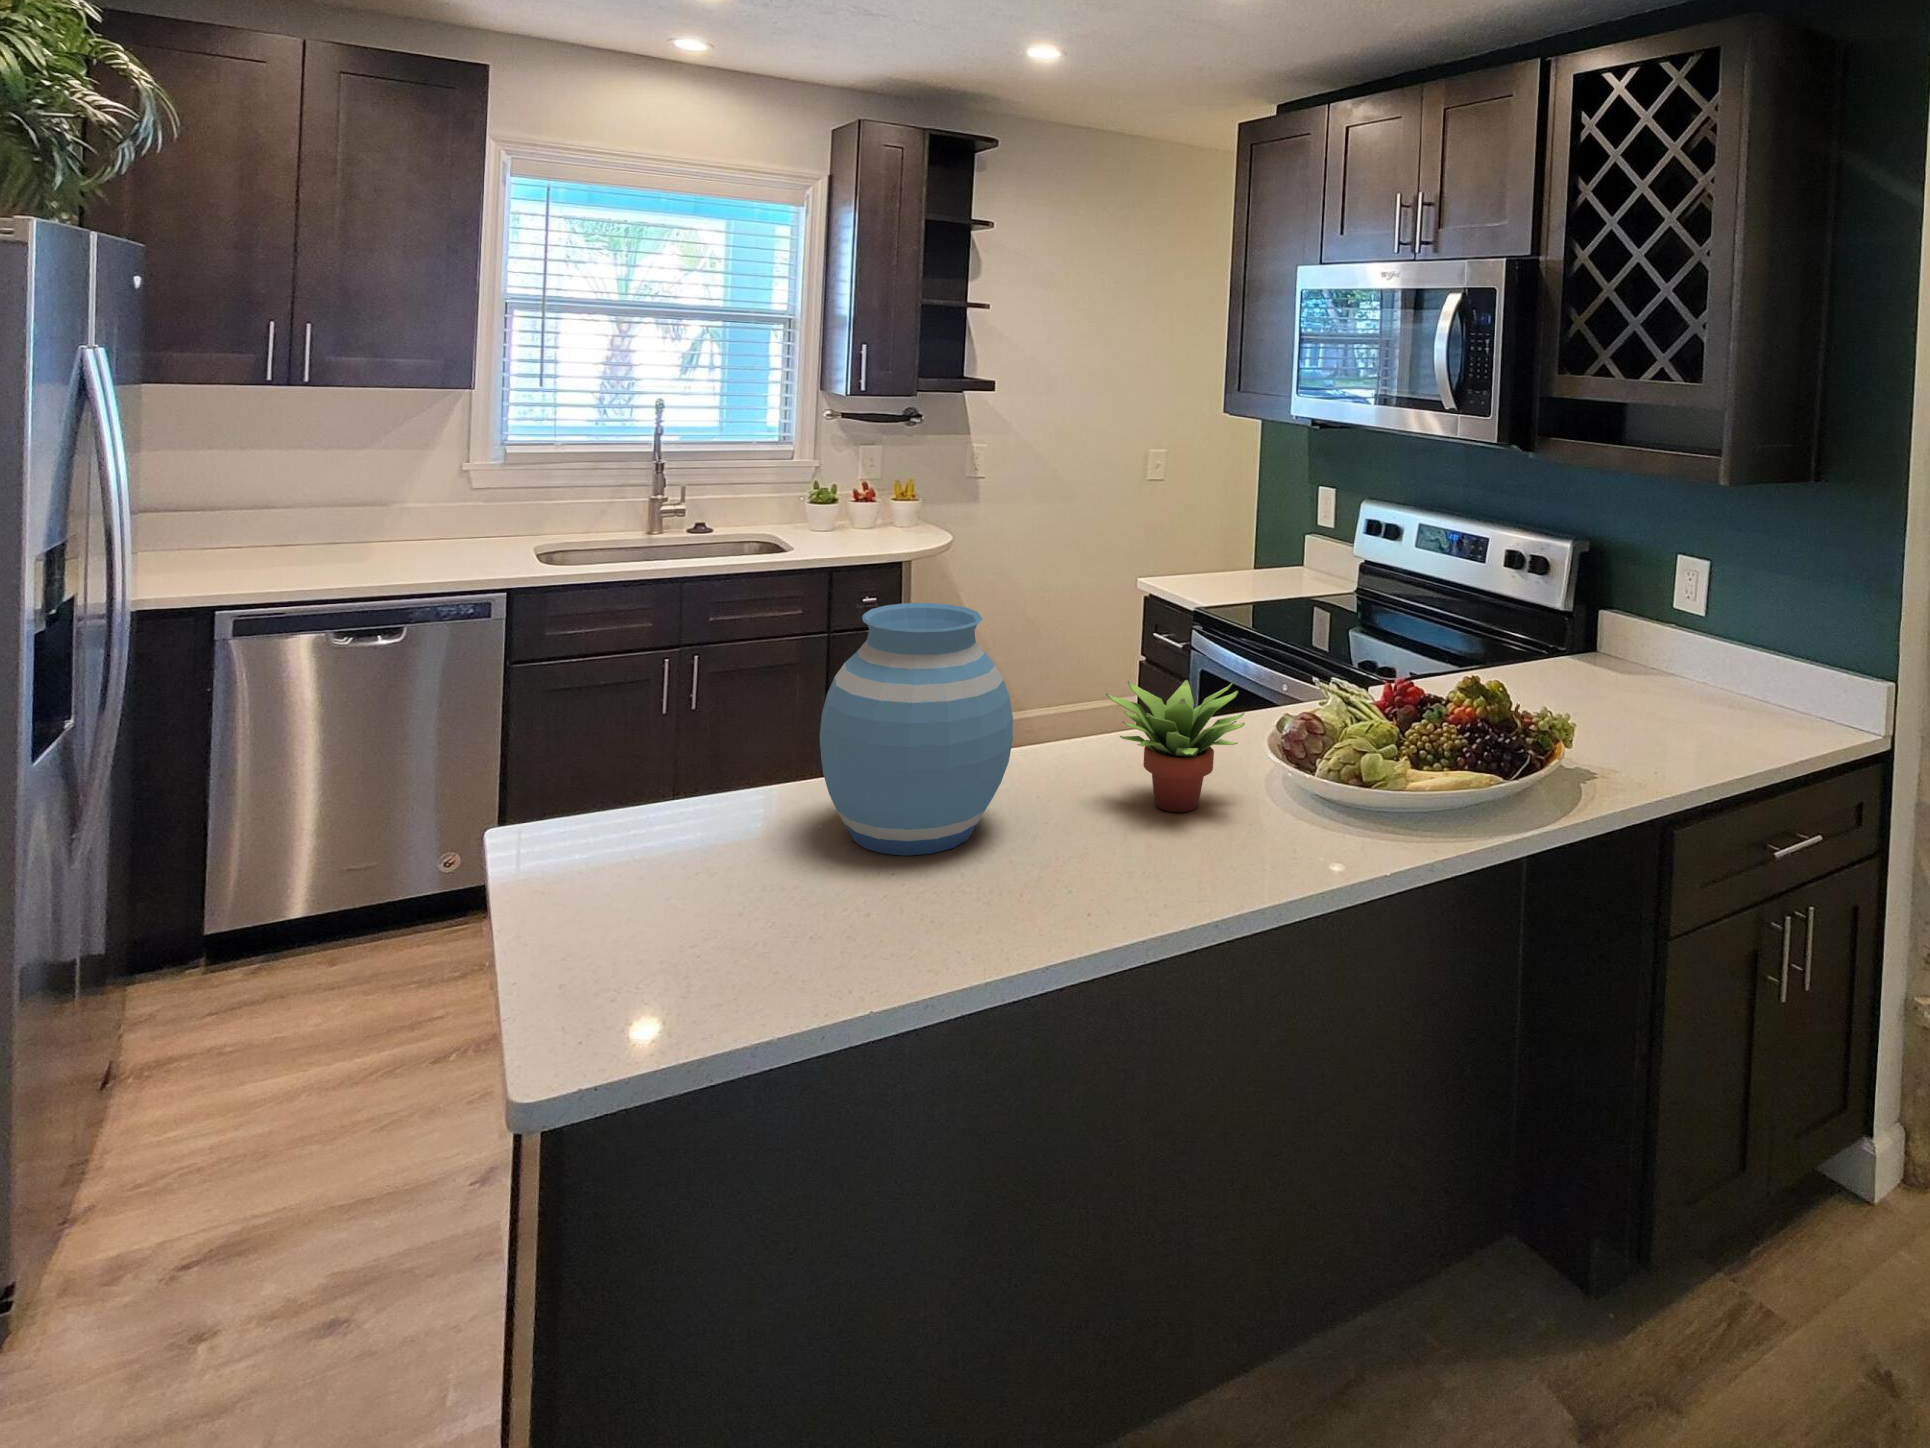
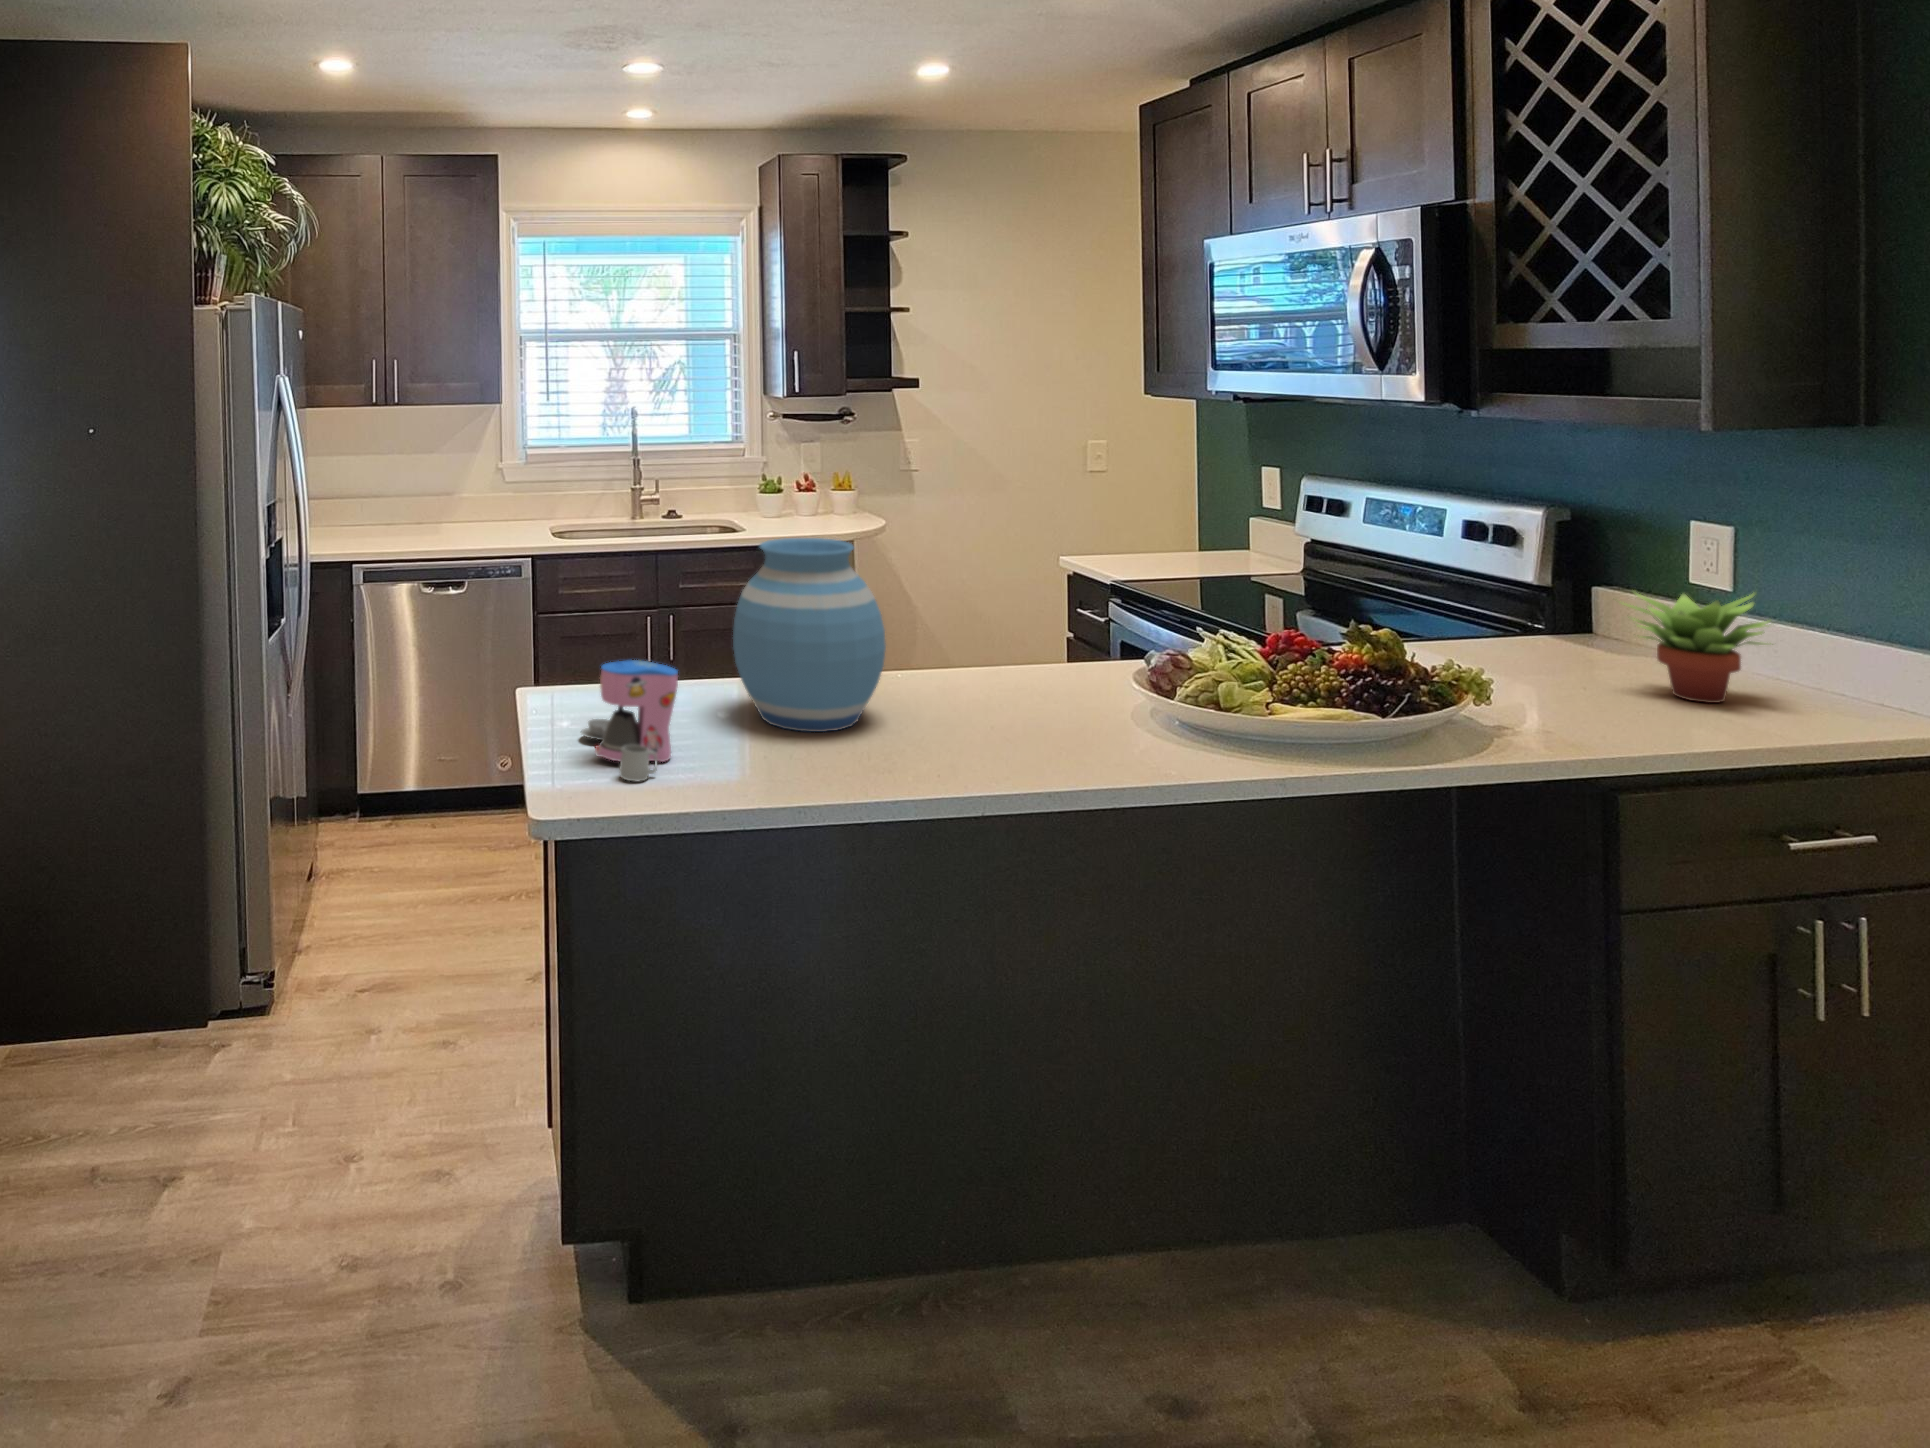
succulent plant: present [1106,680,1245,812] -> present [1622,592,1771,703]
coffee maker: none [598,794,754,979] -> present [581,660,678,782]

